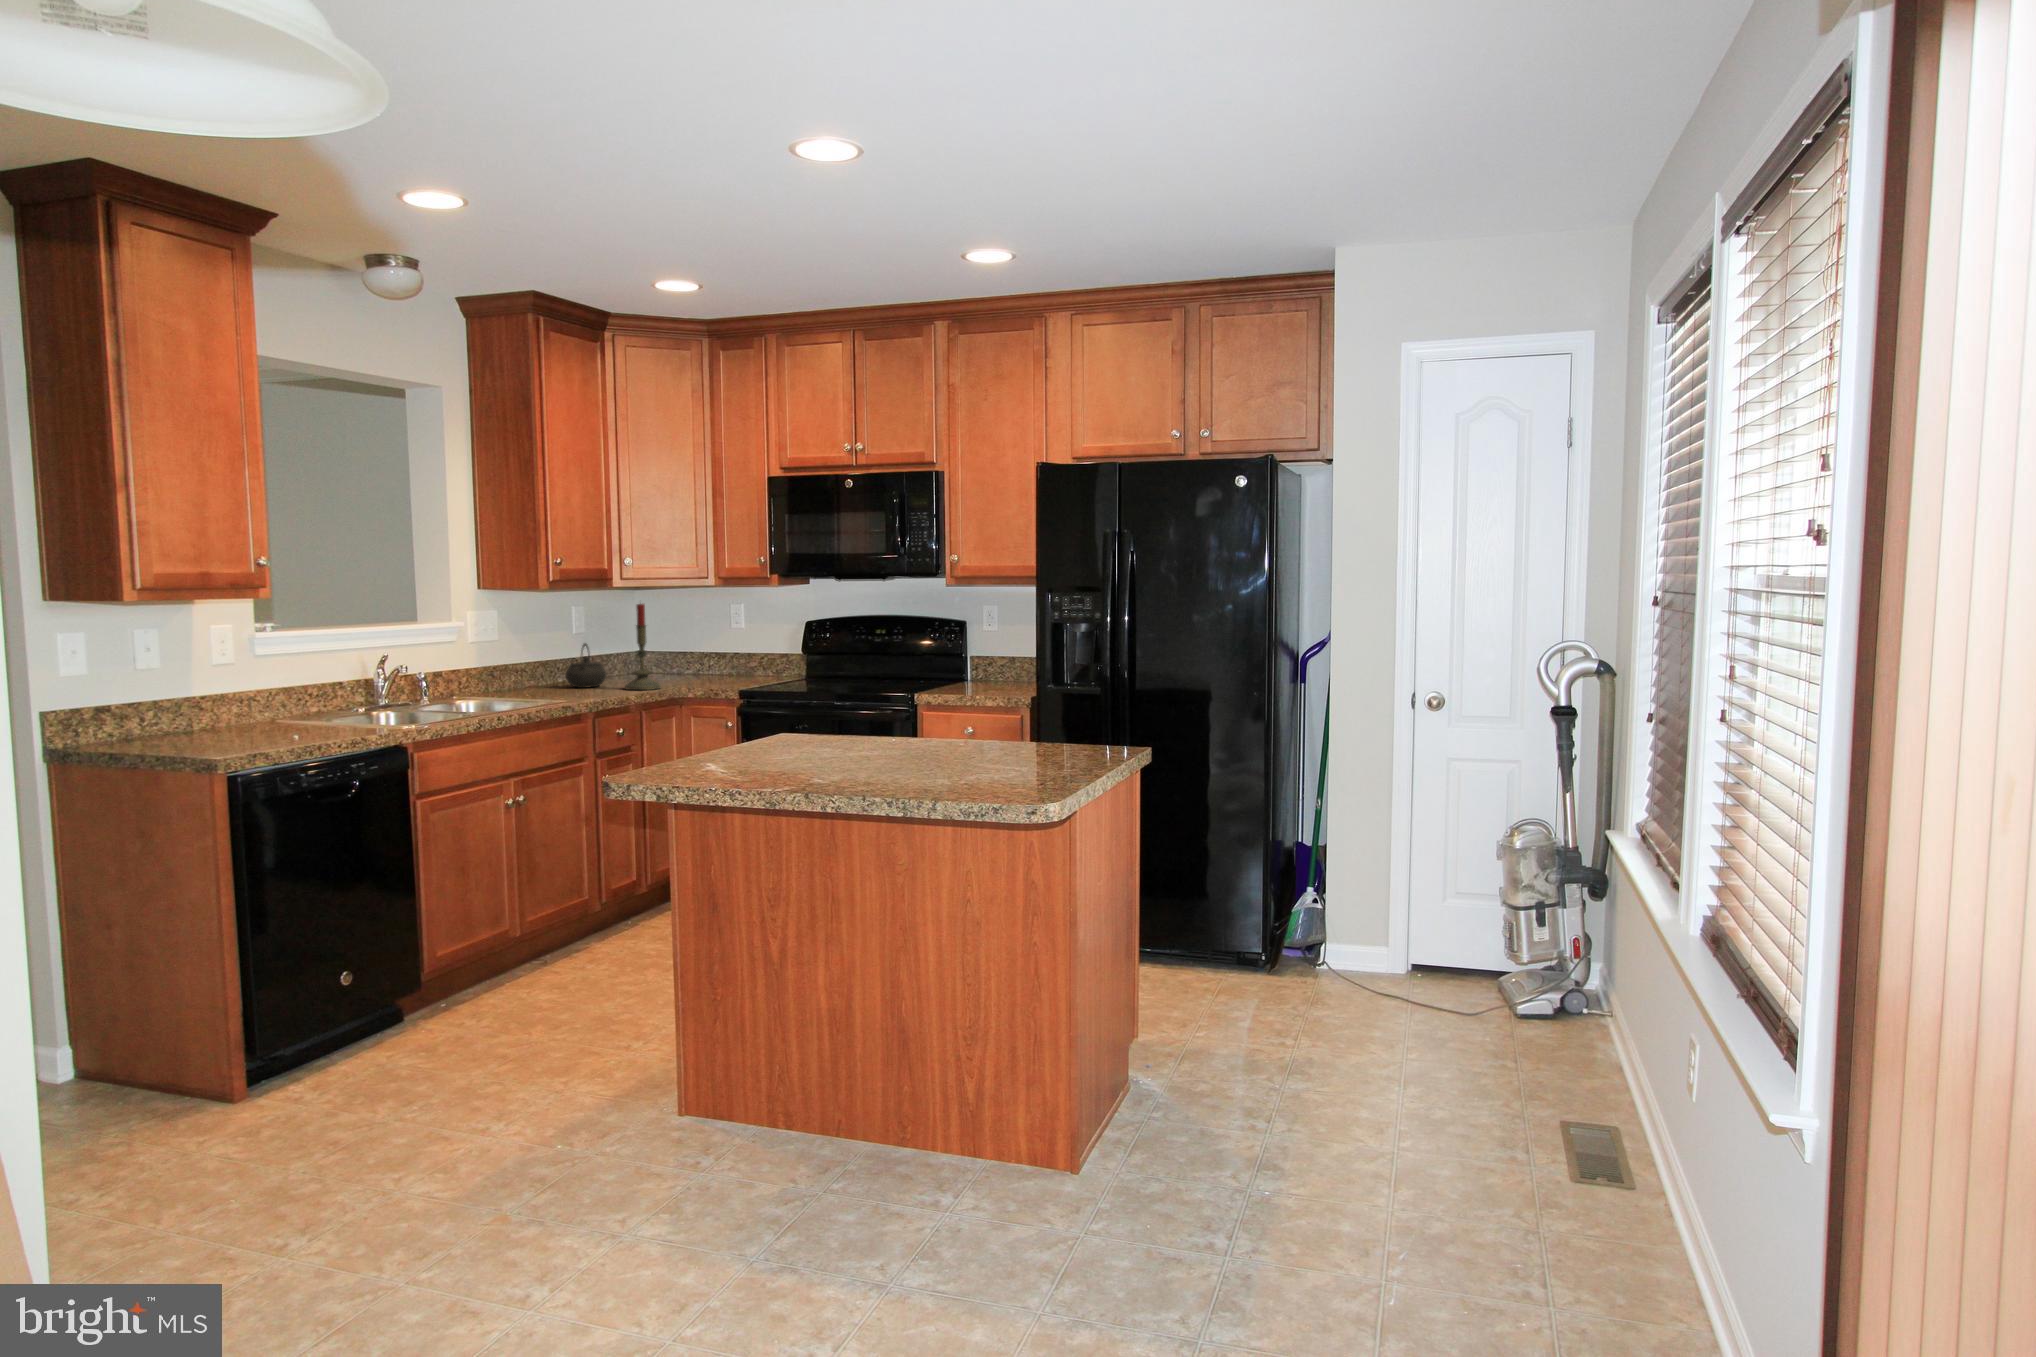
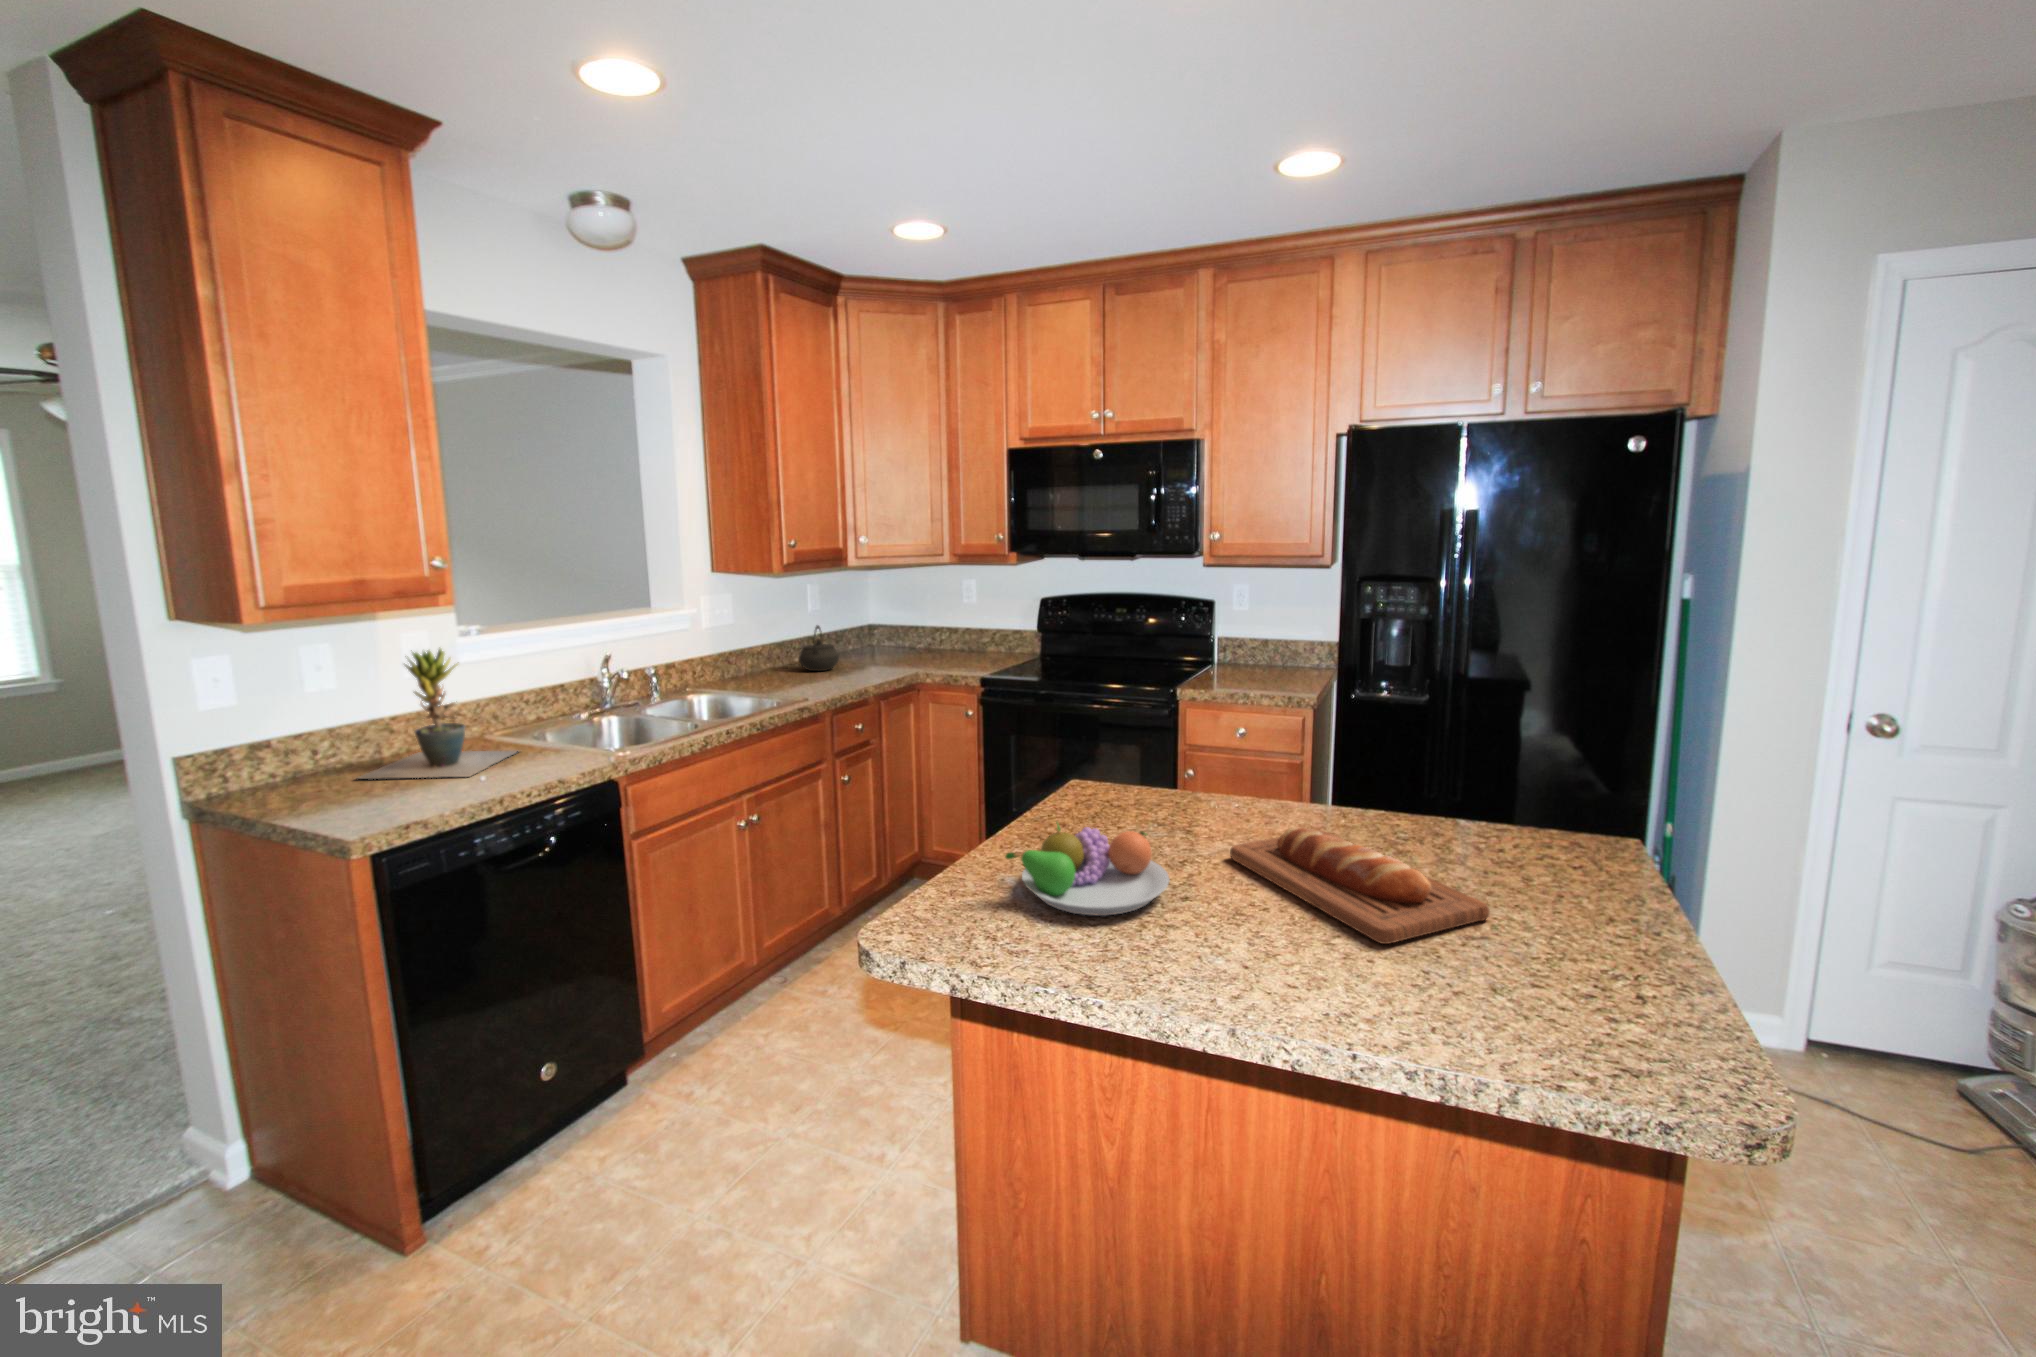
candle: present [625,604,661,690] -> none [858,583,894,677]
potted plant: none [177,633,315,740] -> present [359,649,519,779]
fruit bowl: none [699,726,810,773] -> present [1005,823,1170,916]
bread loaf: none [862,731,996,775] -> present [1230,827,1490,944]

